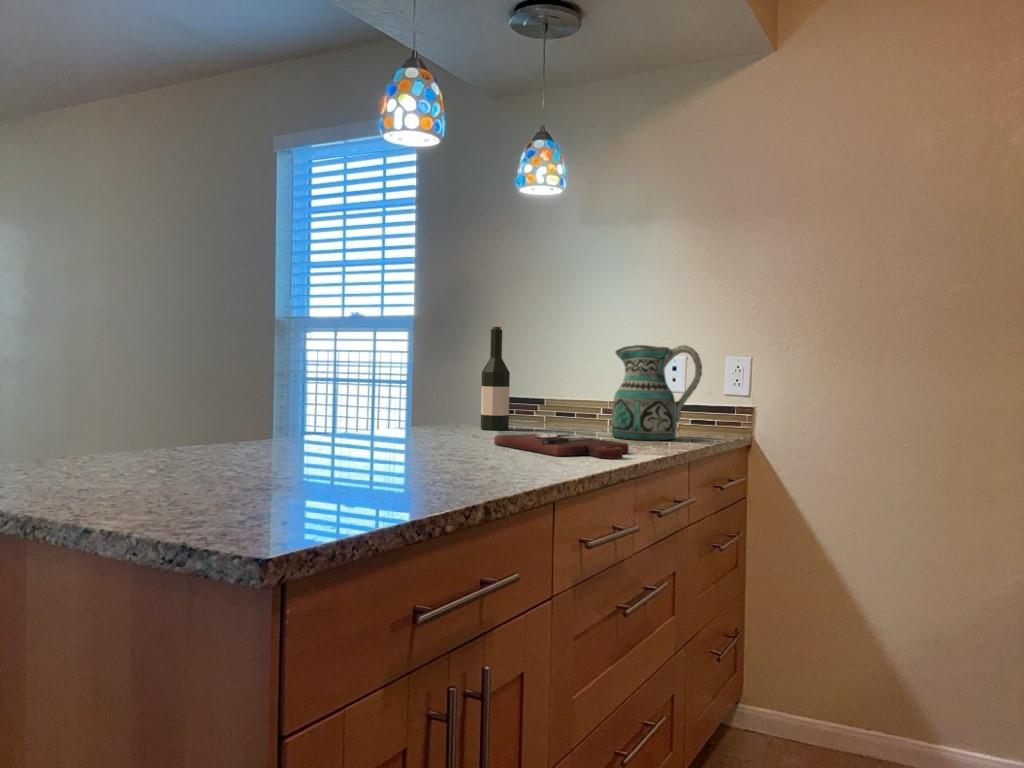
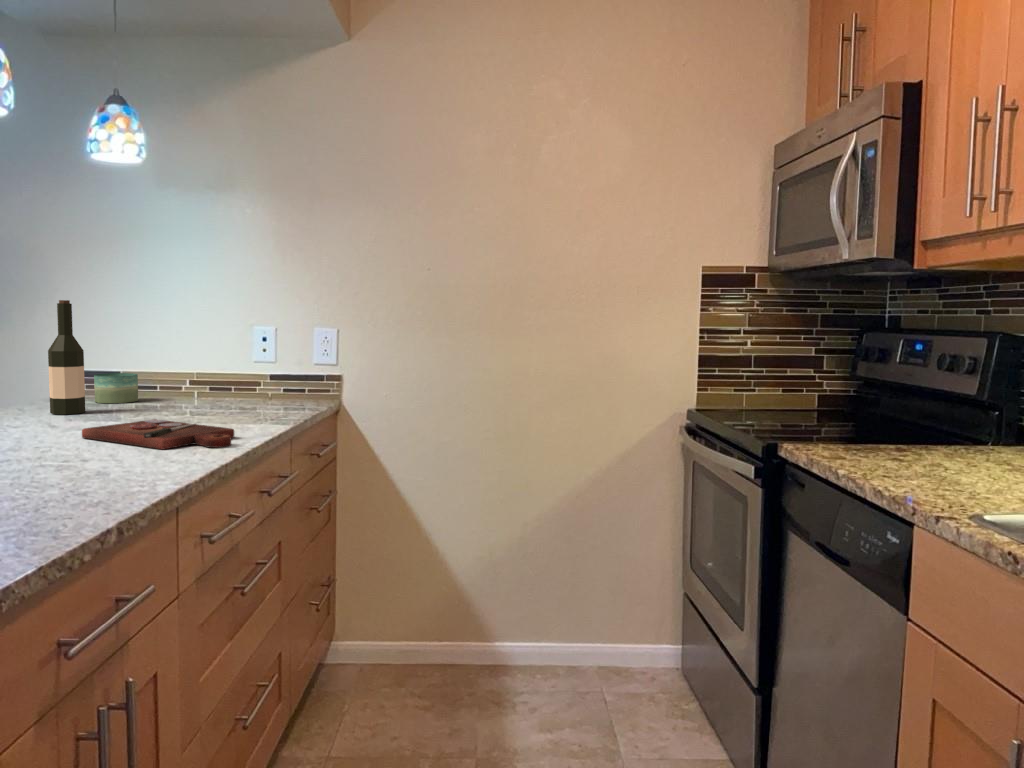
ceramic pitcher: present [612,345,702,440] -> none [207,323,296,417]
candle: none [520,399,557,426] -> present [94,373,138,403]

